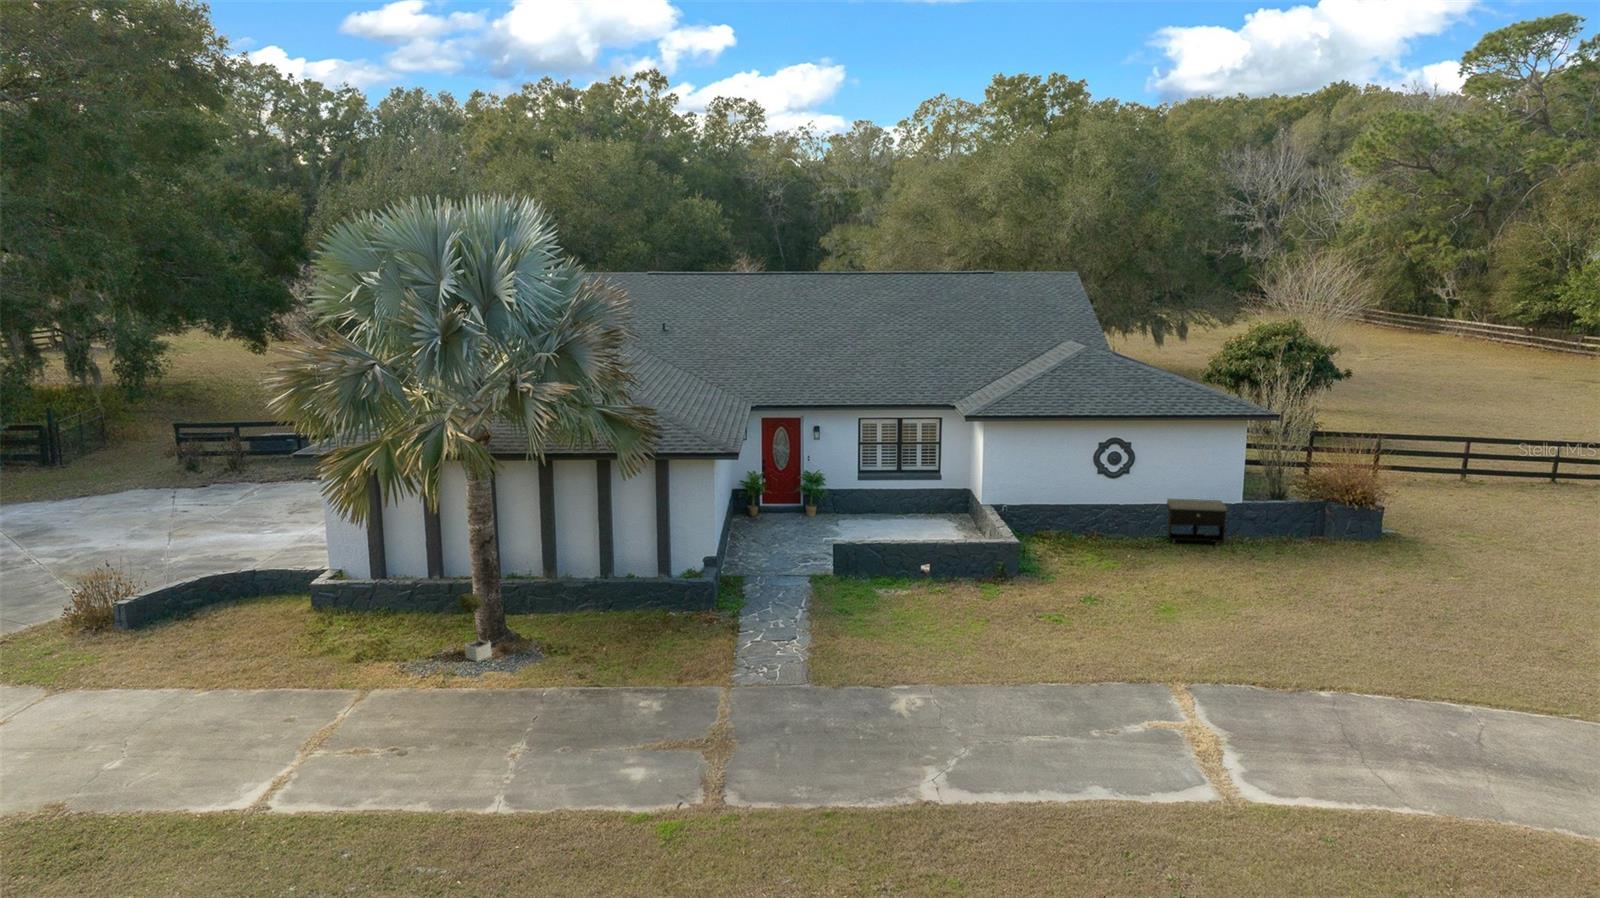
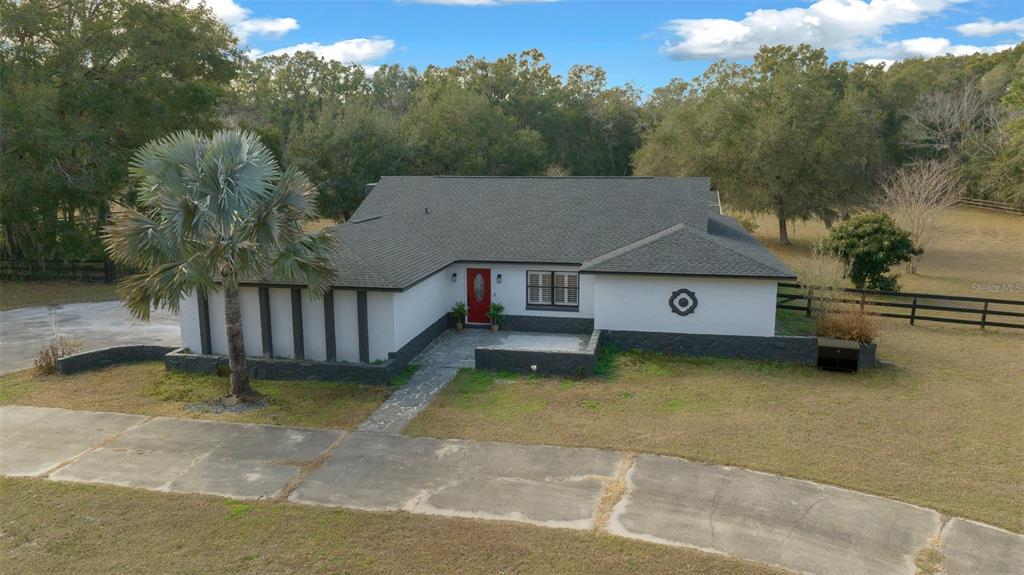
storage bench: present [1167,499,1227,544] -> present [816,338,860,373]

